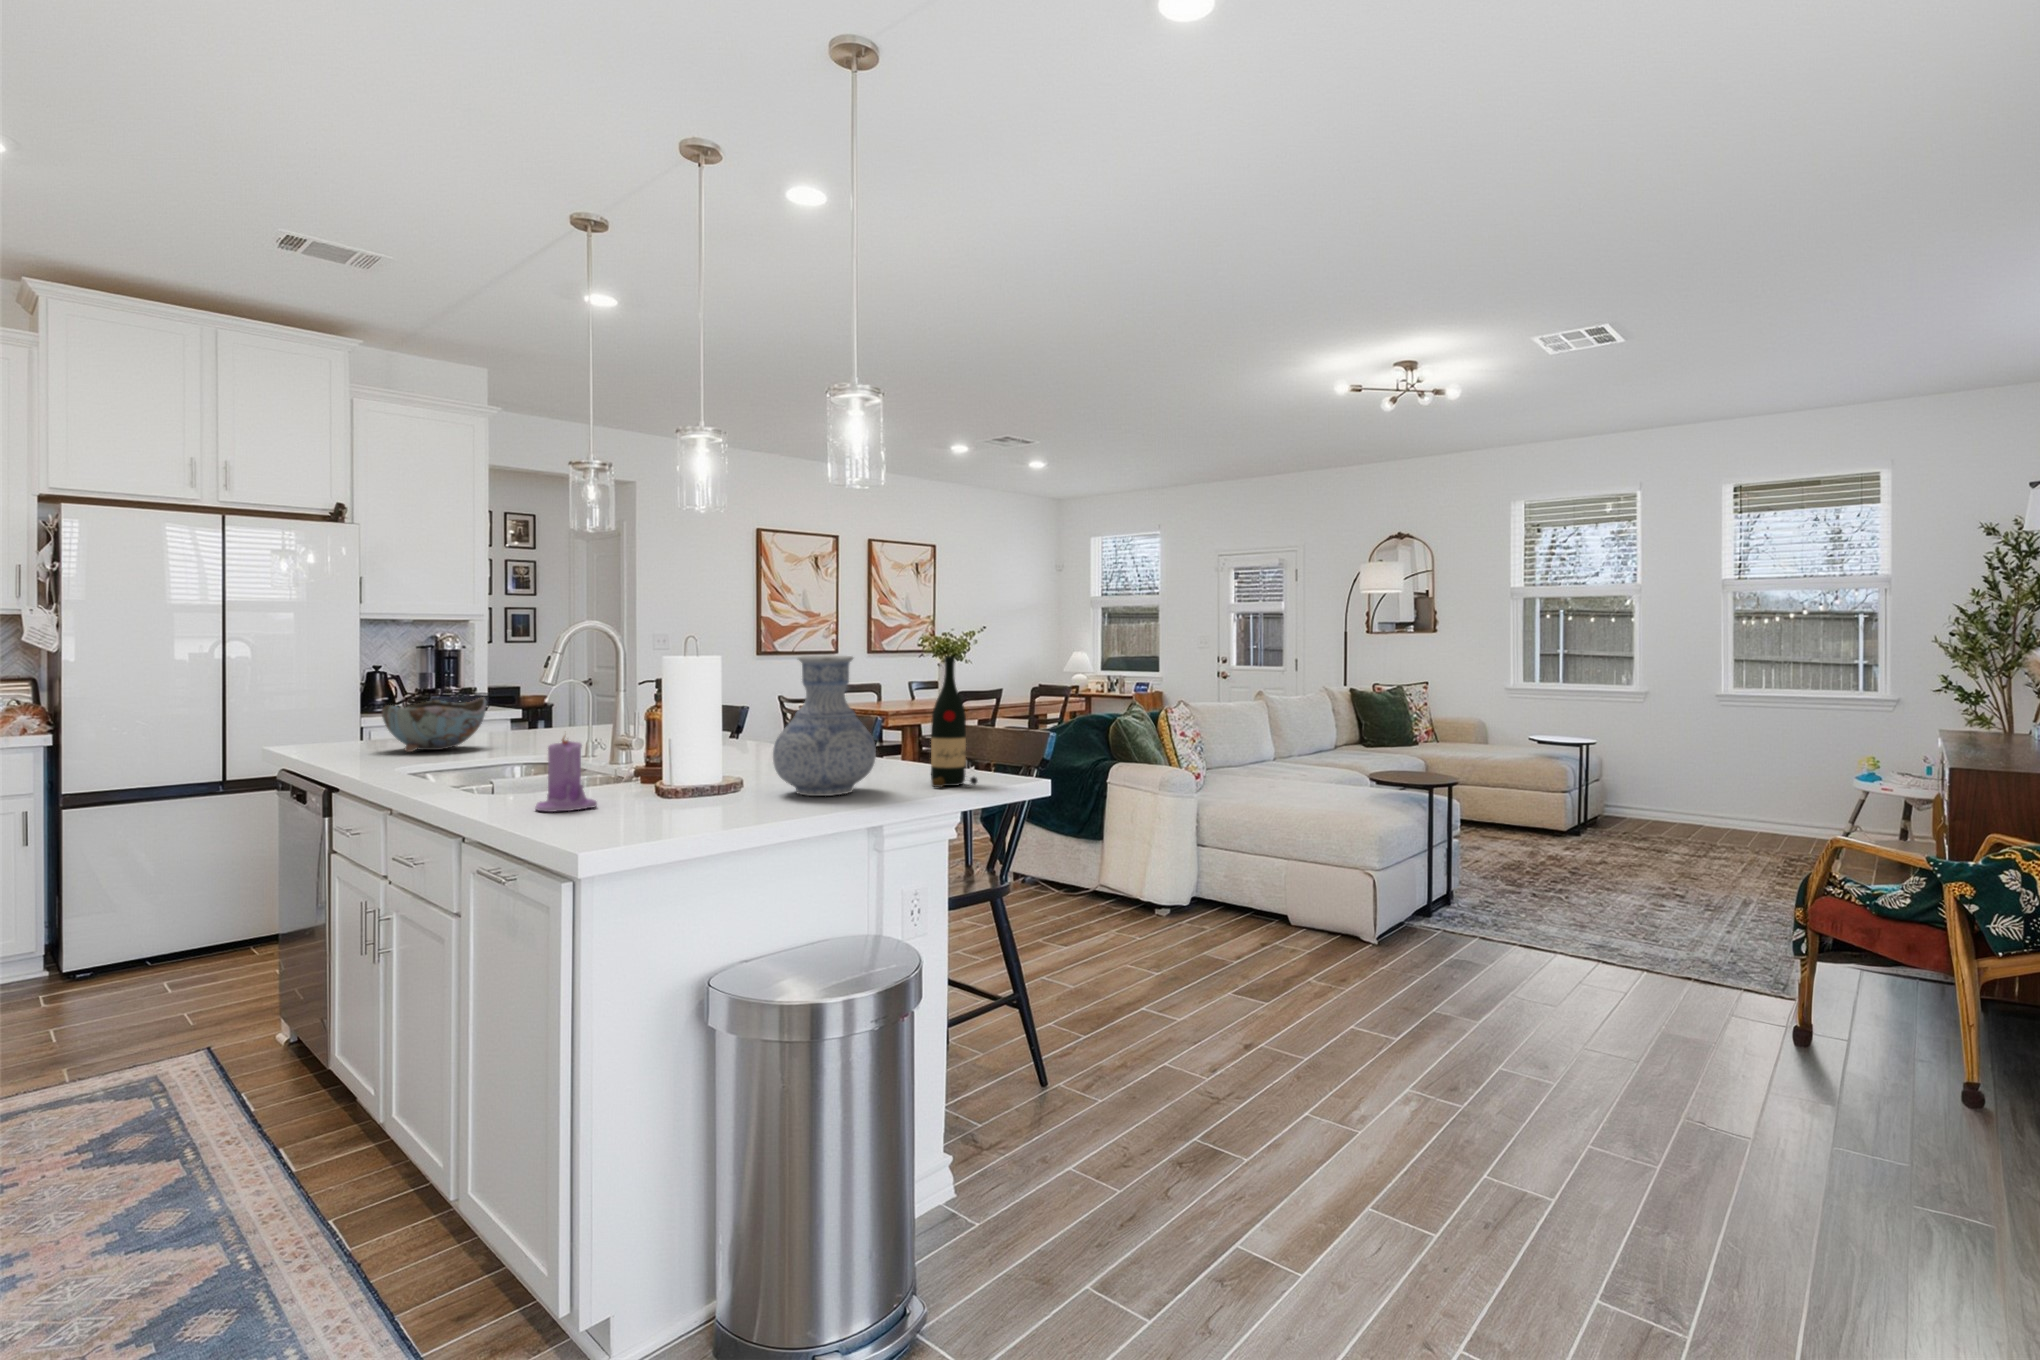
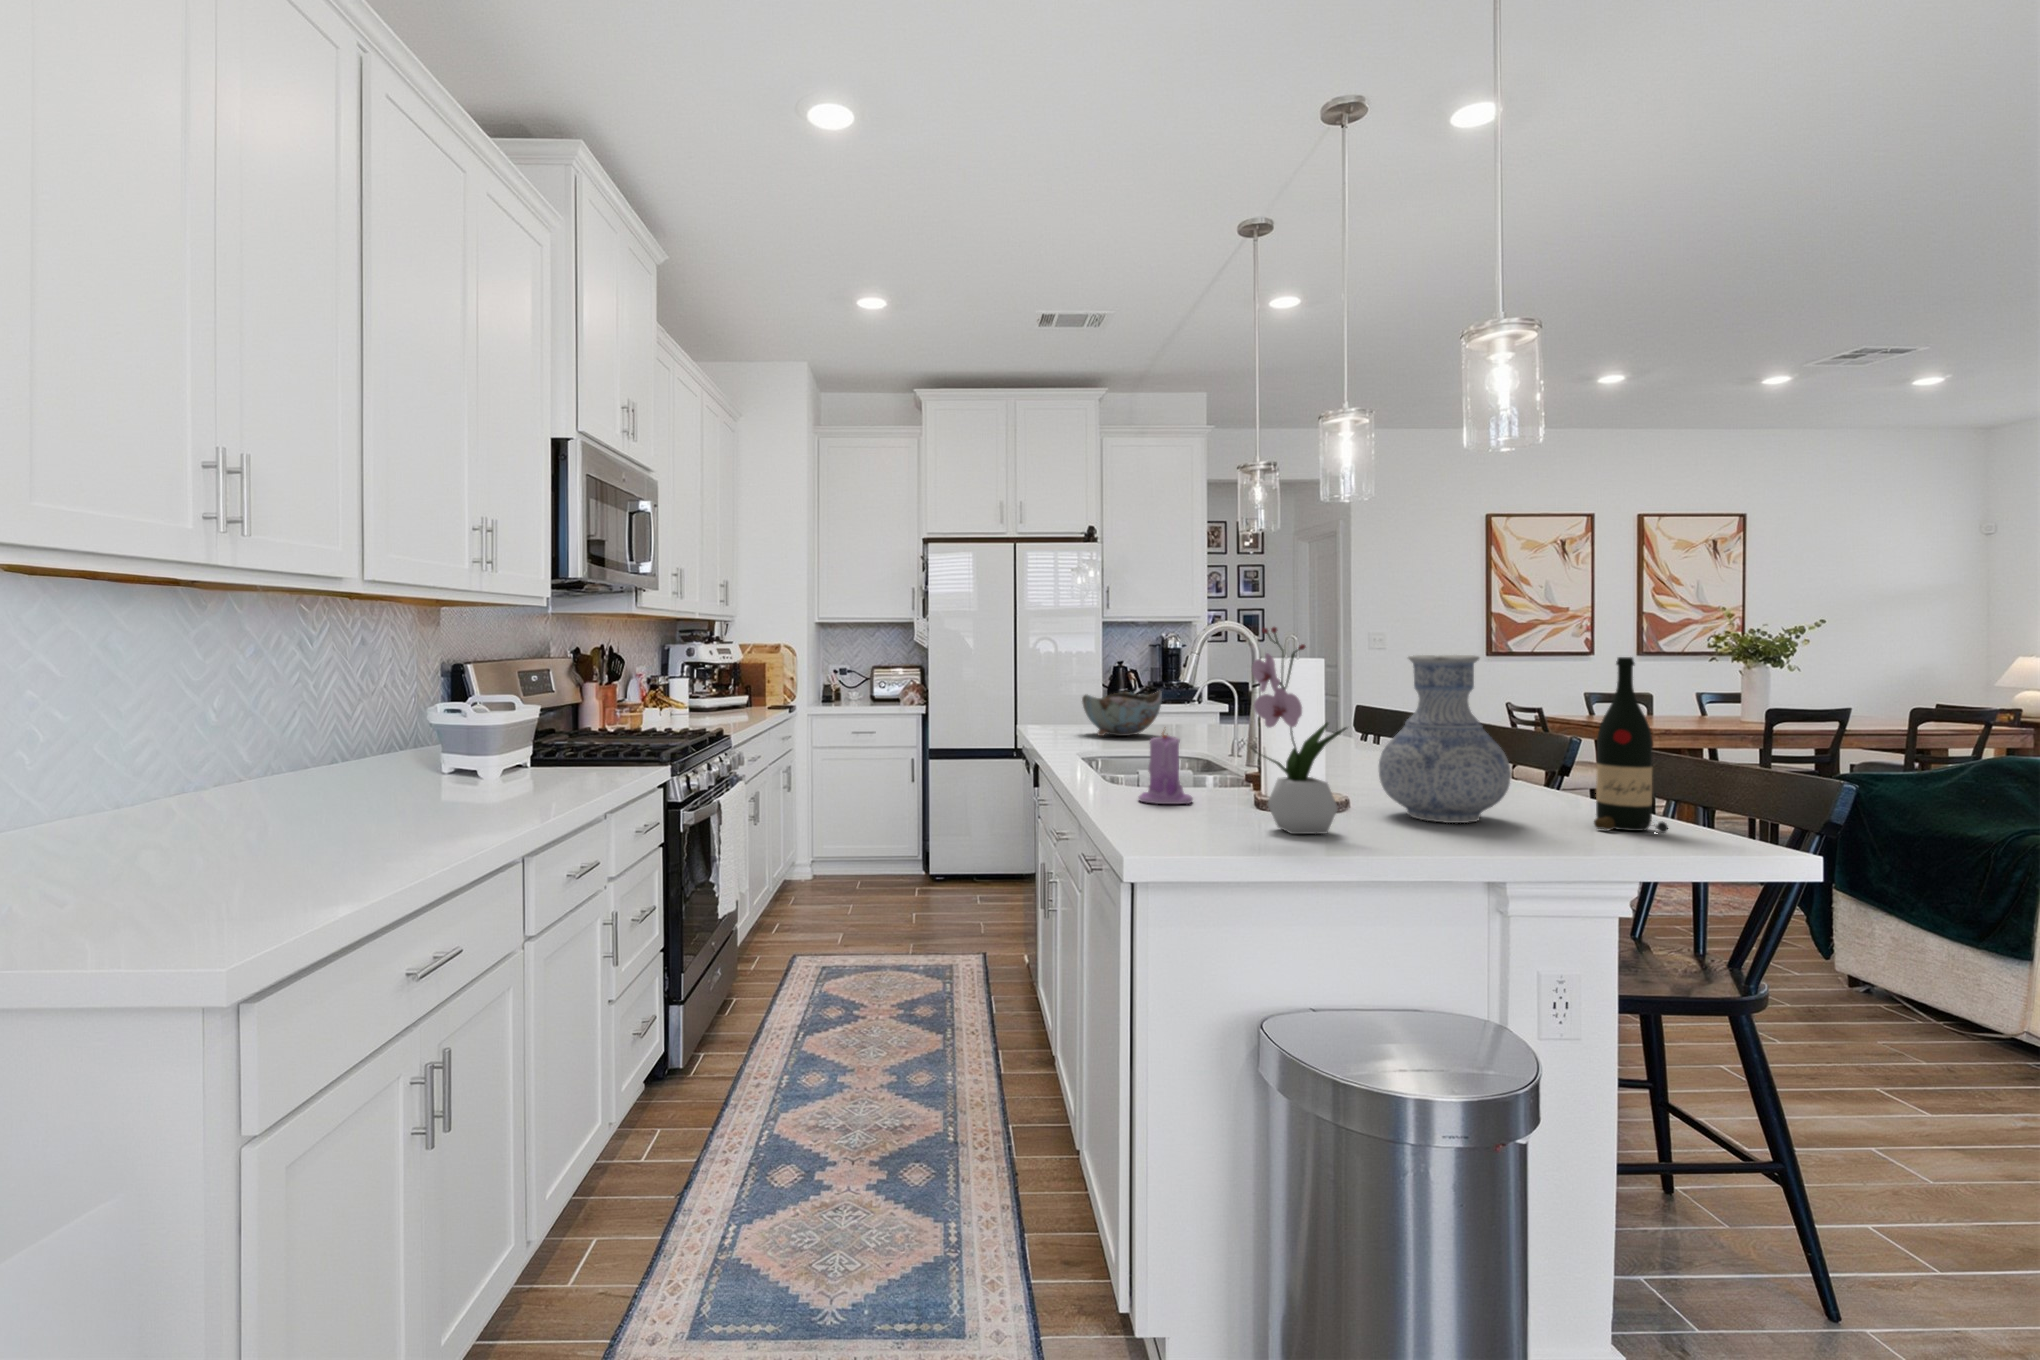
flower arrangement: none [678,631,769,820] -> present [1252,627,1347,834]

